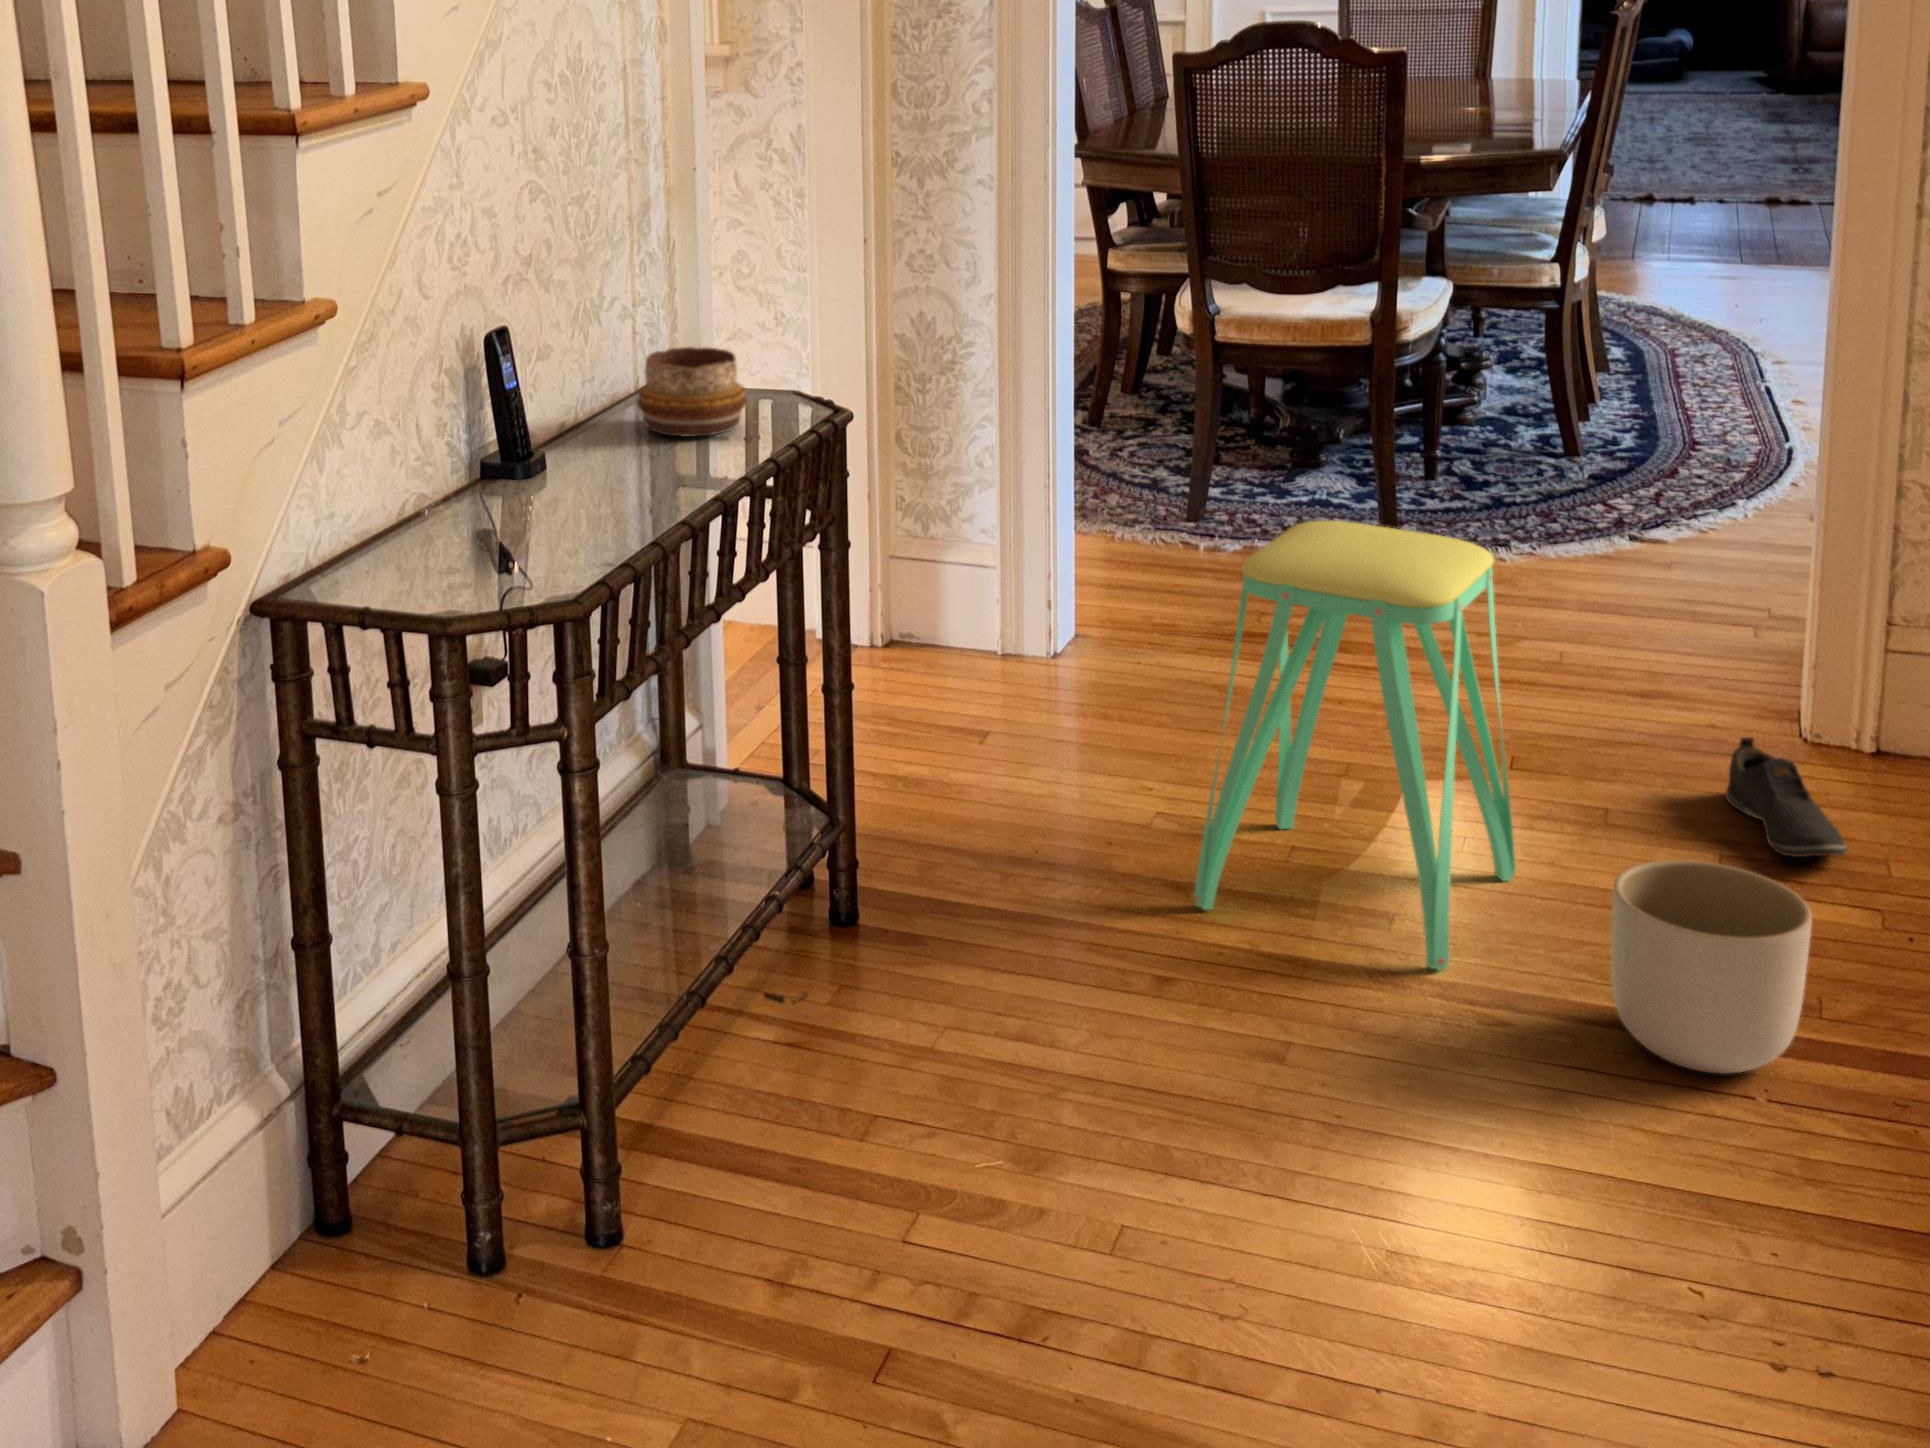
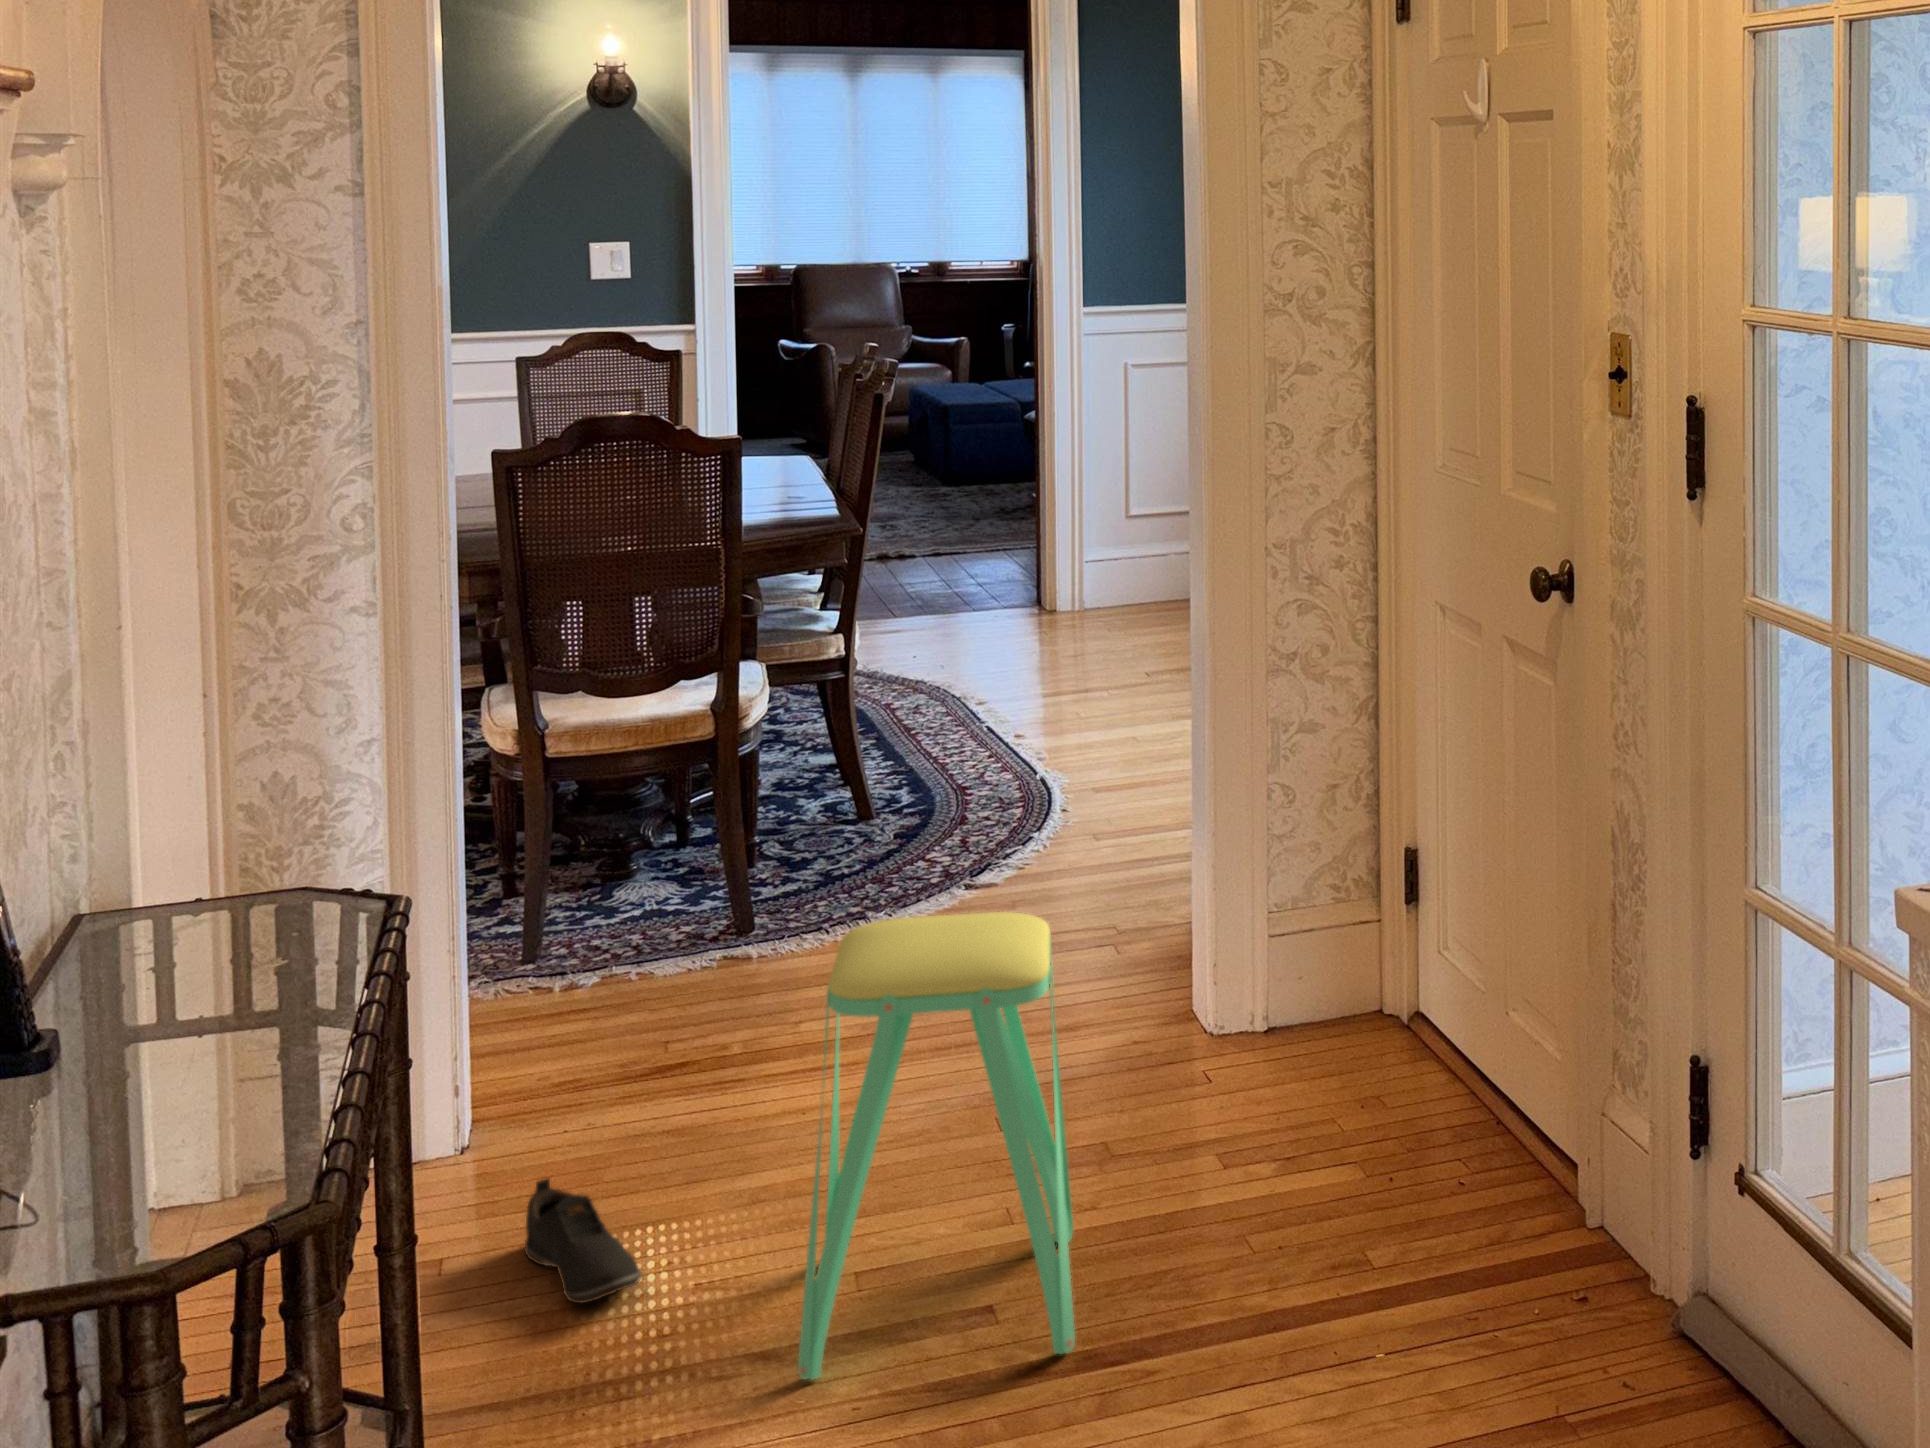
decorative bowl: present [637,347,747,437] -> none [119,858,285,985]
shoe: present [1726,737,1847,857] -> present [525,1178,642,1303]
planter: present [1611,860,1812,1074] -> none [1230,1158,1391,1360]

